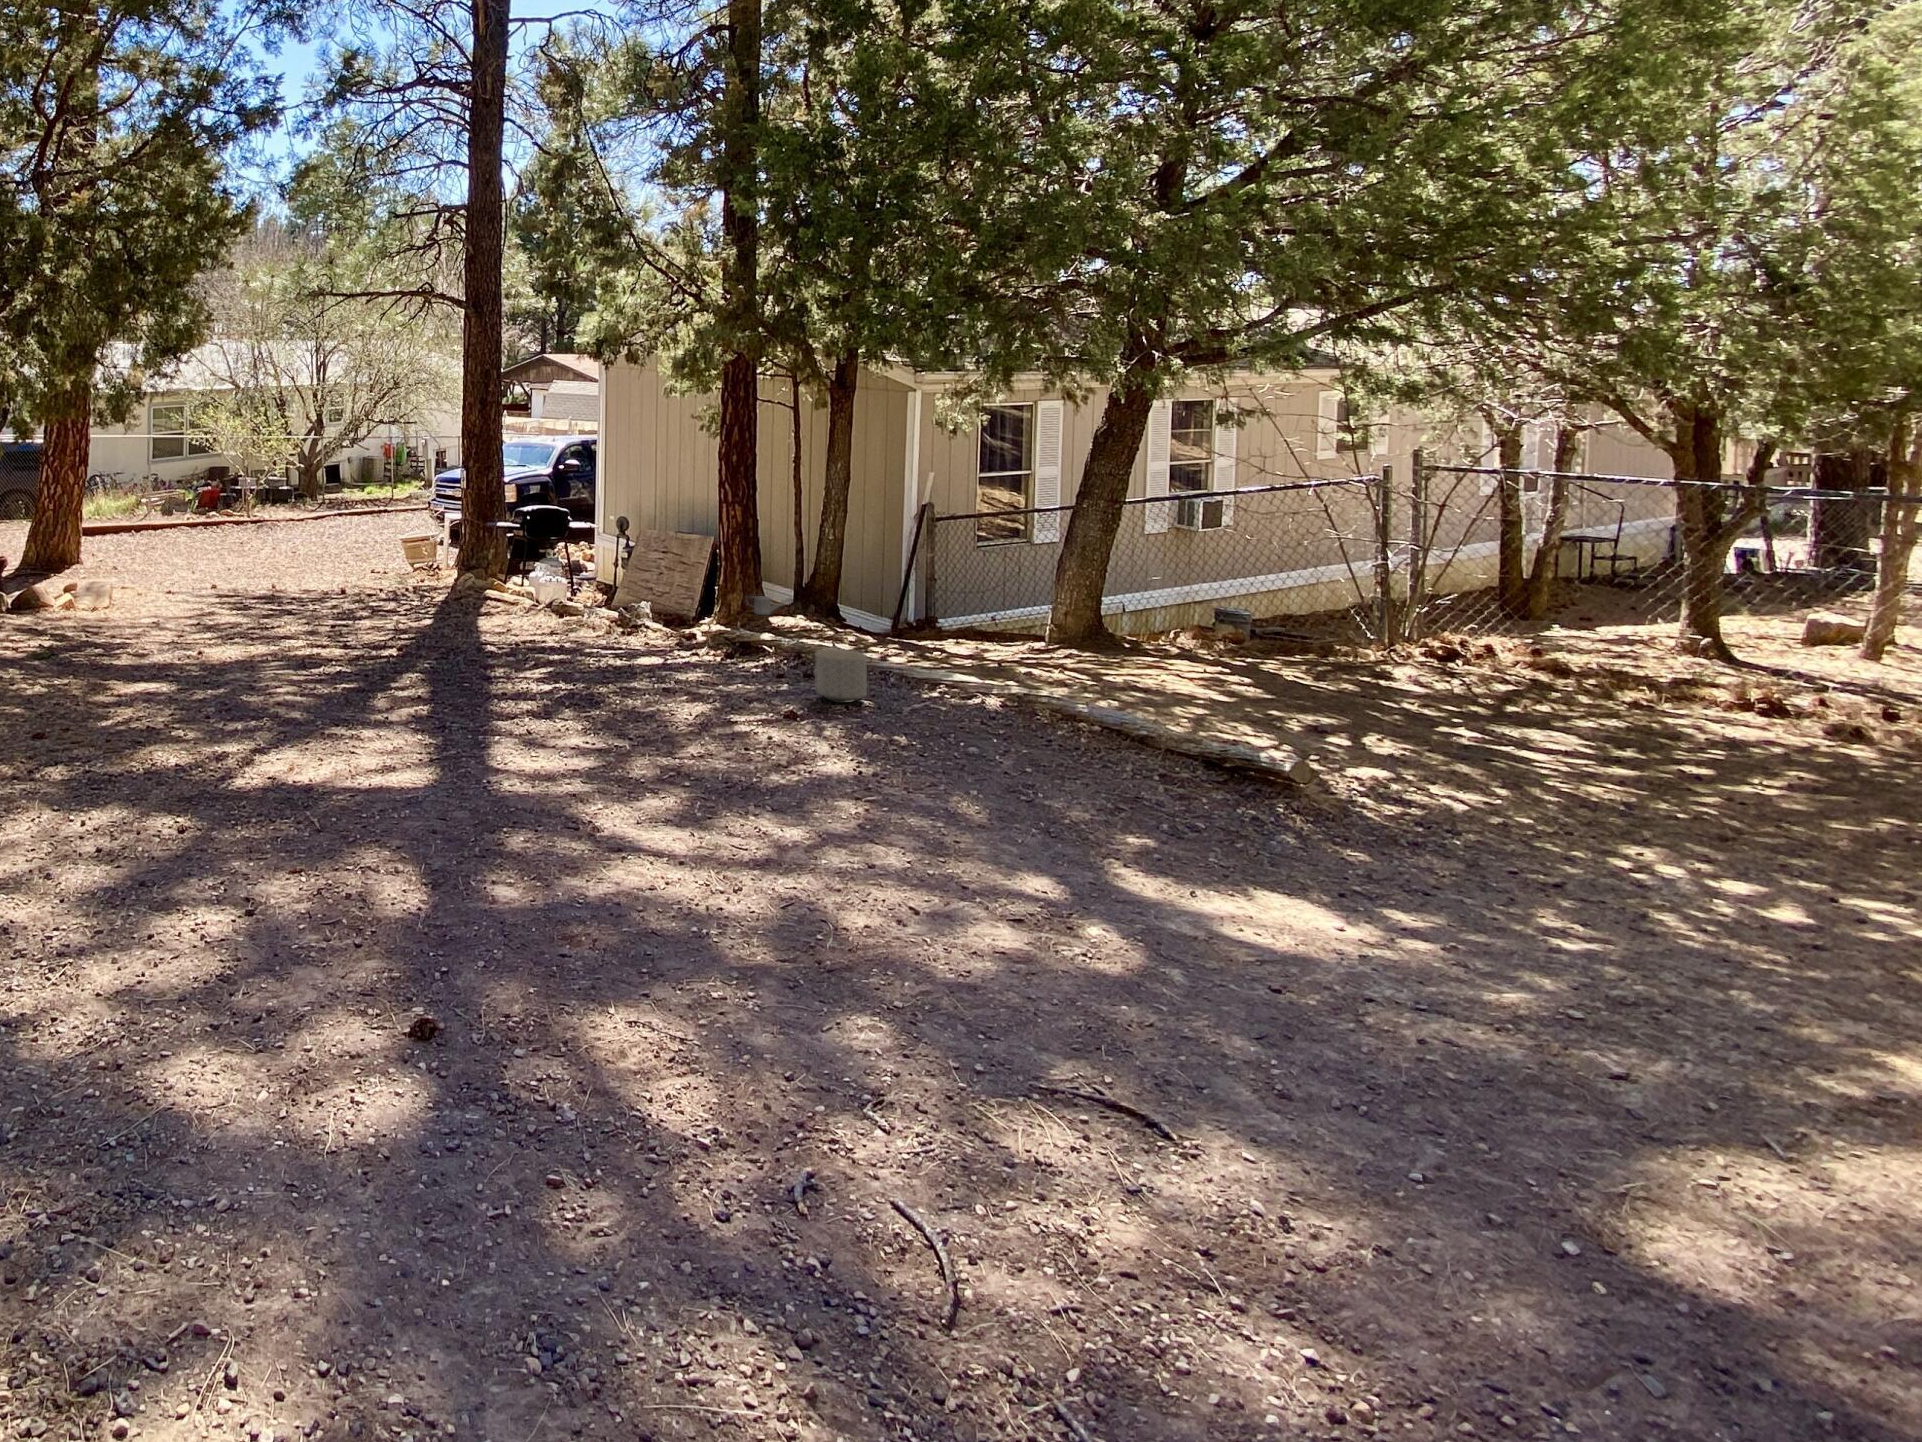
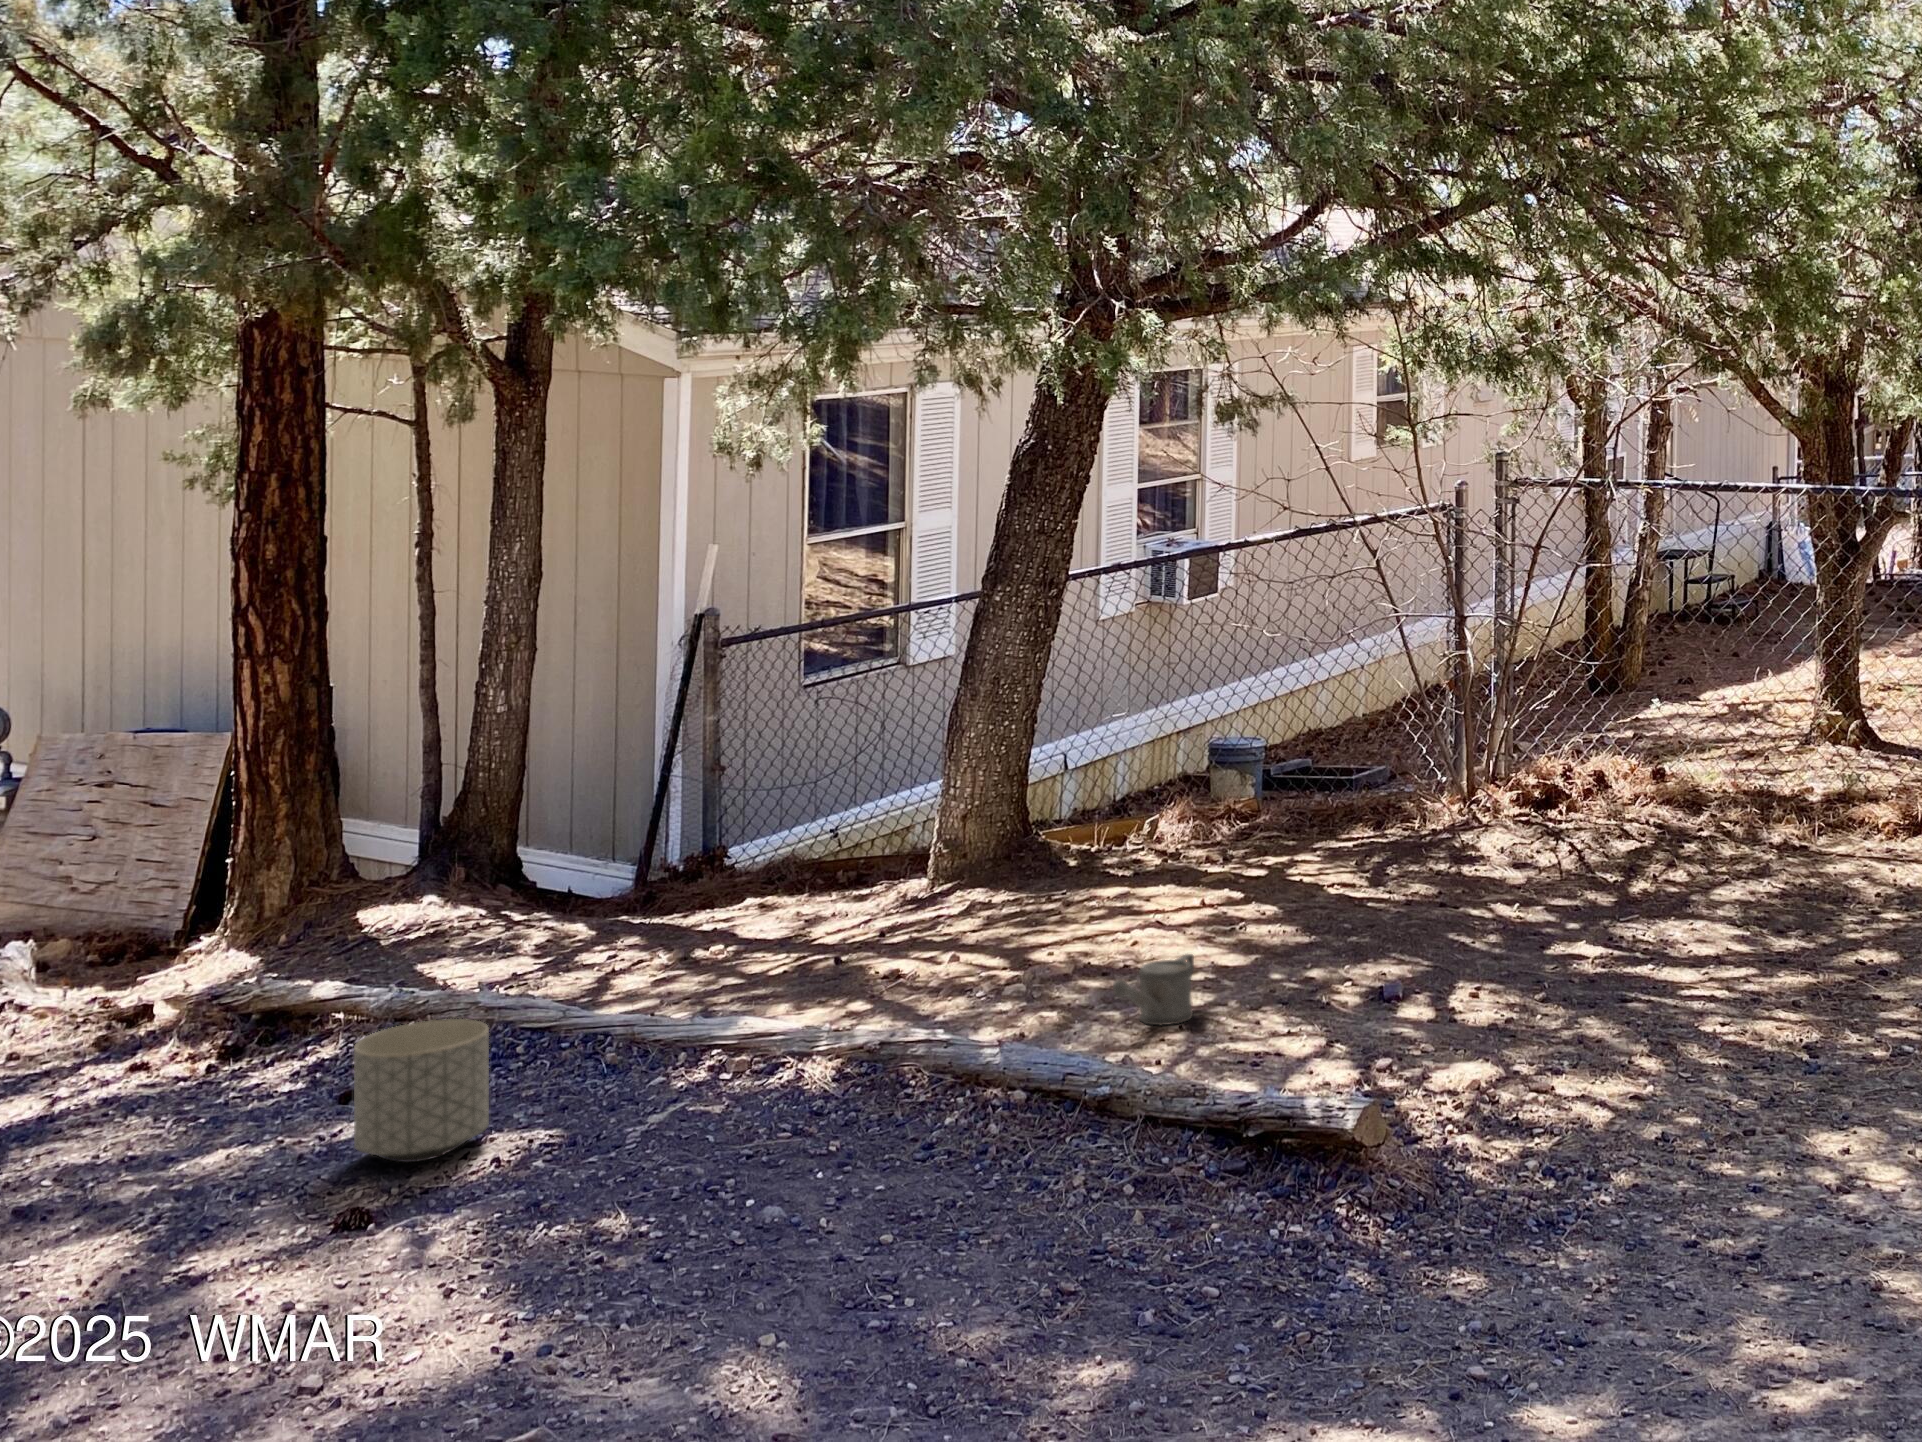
watering can: present [746,596,792,615] -> present [1113,954,1194,1025]

